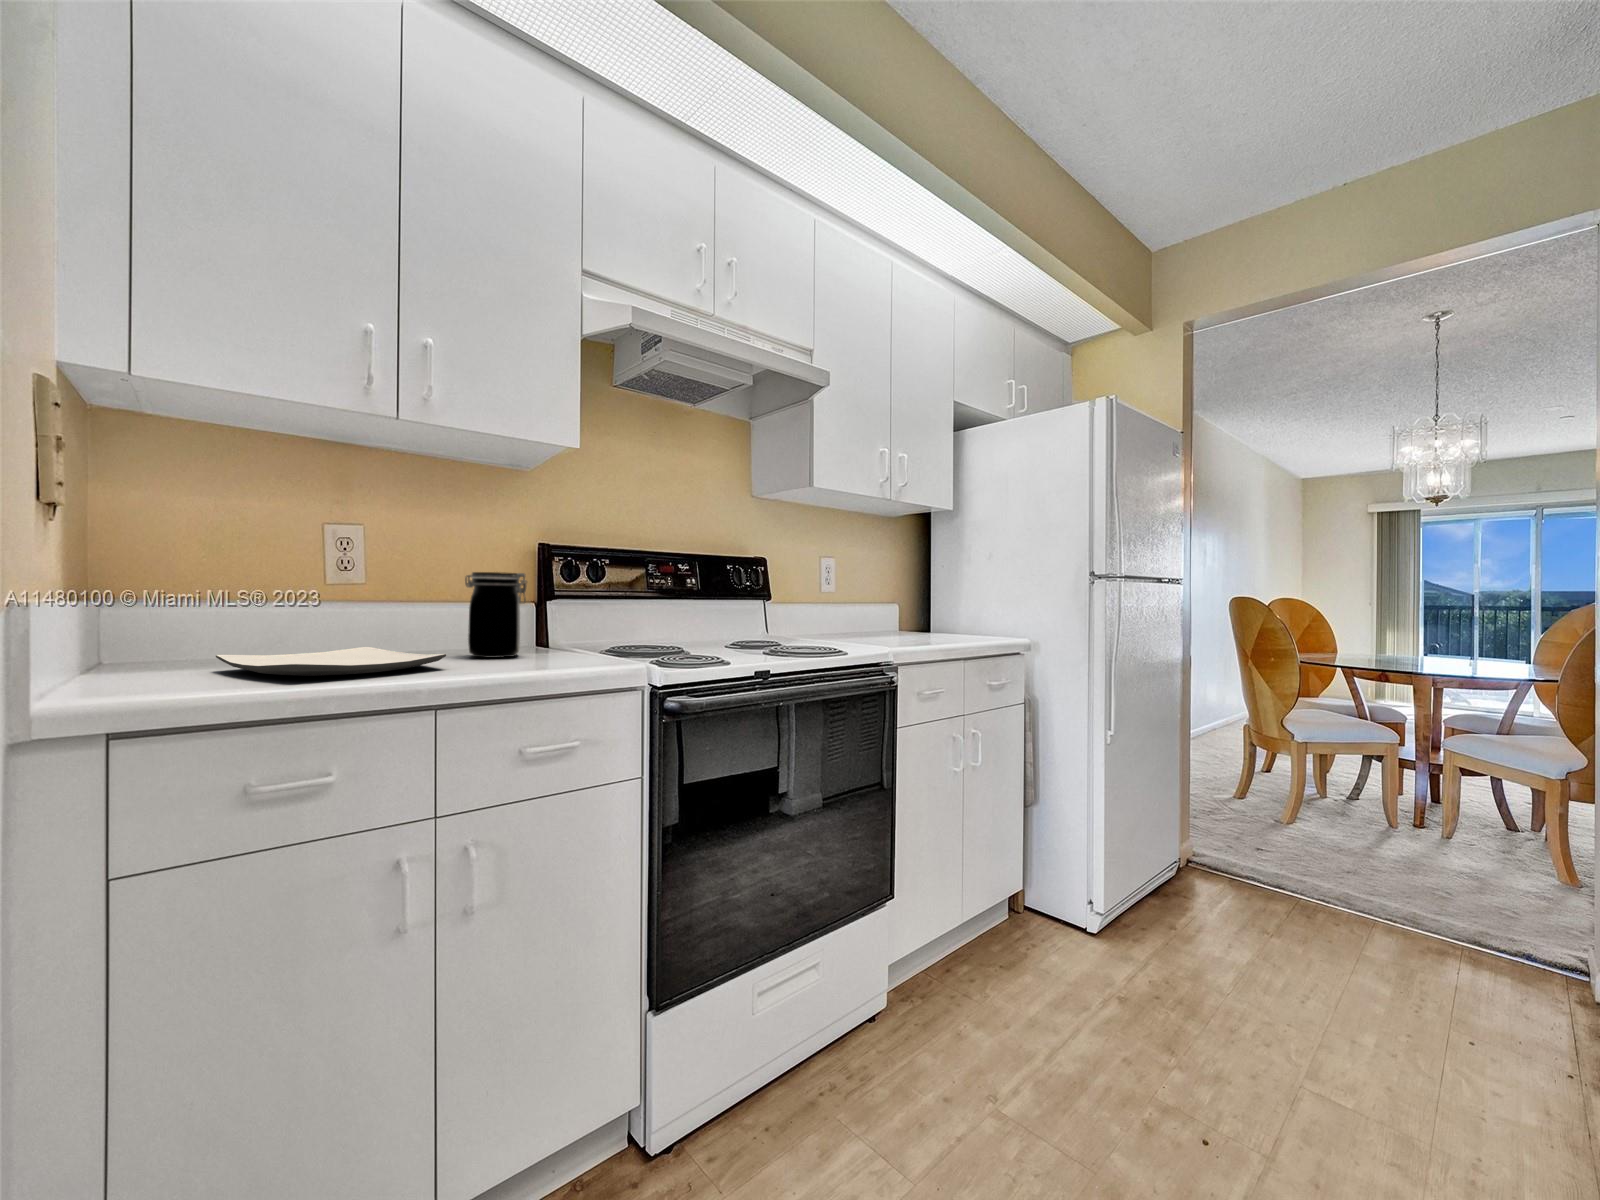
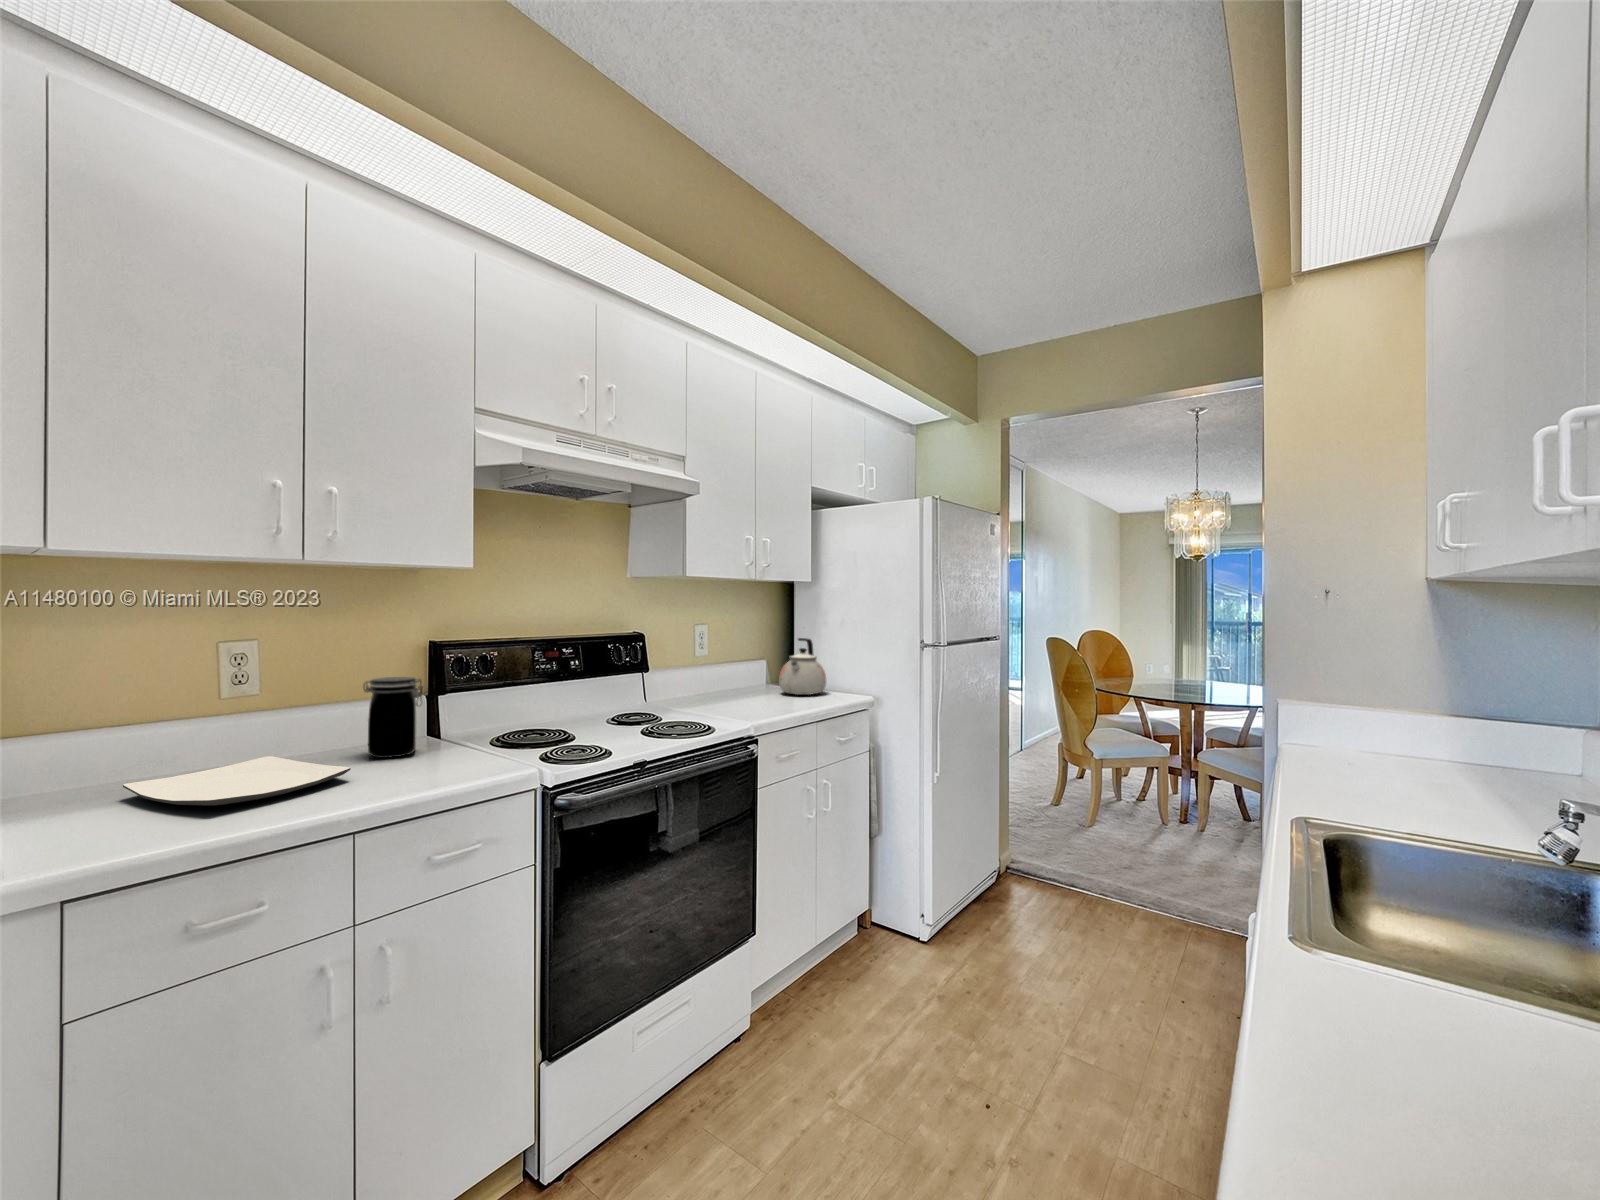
kettle: none [917,572,973,637] -> present [779,638,826,695]

